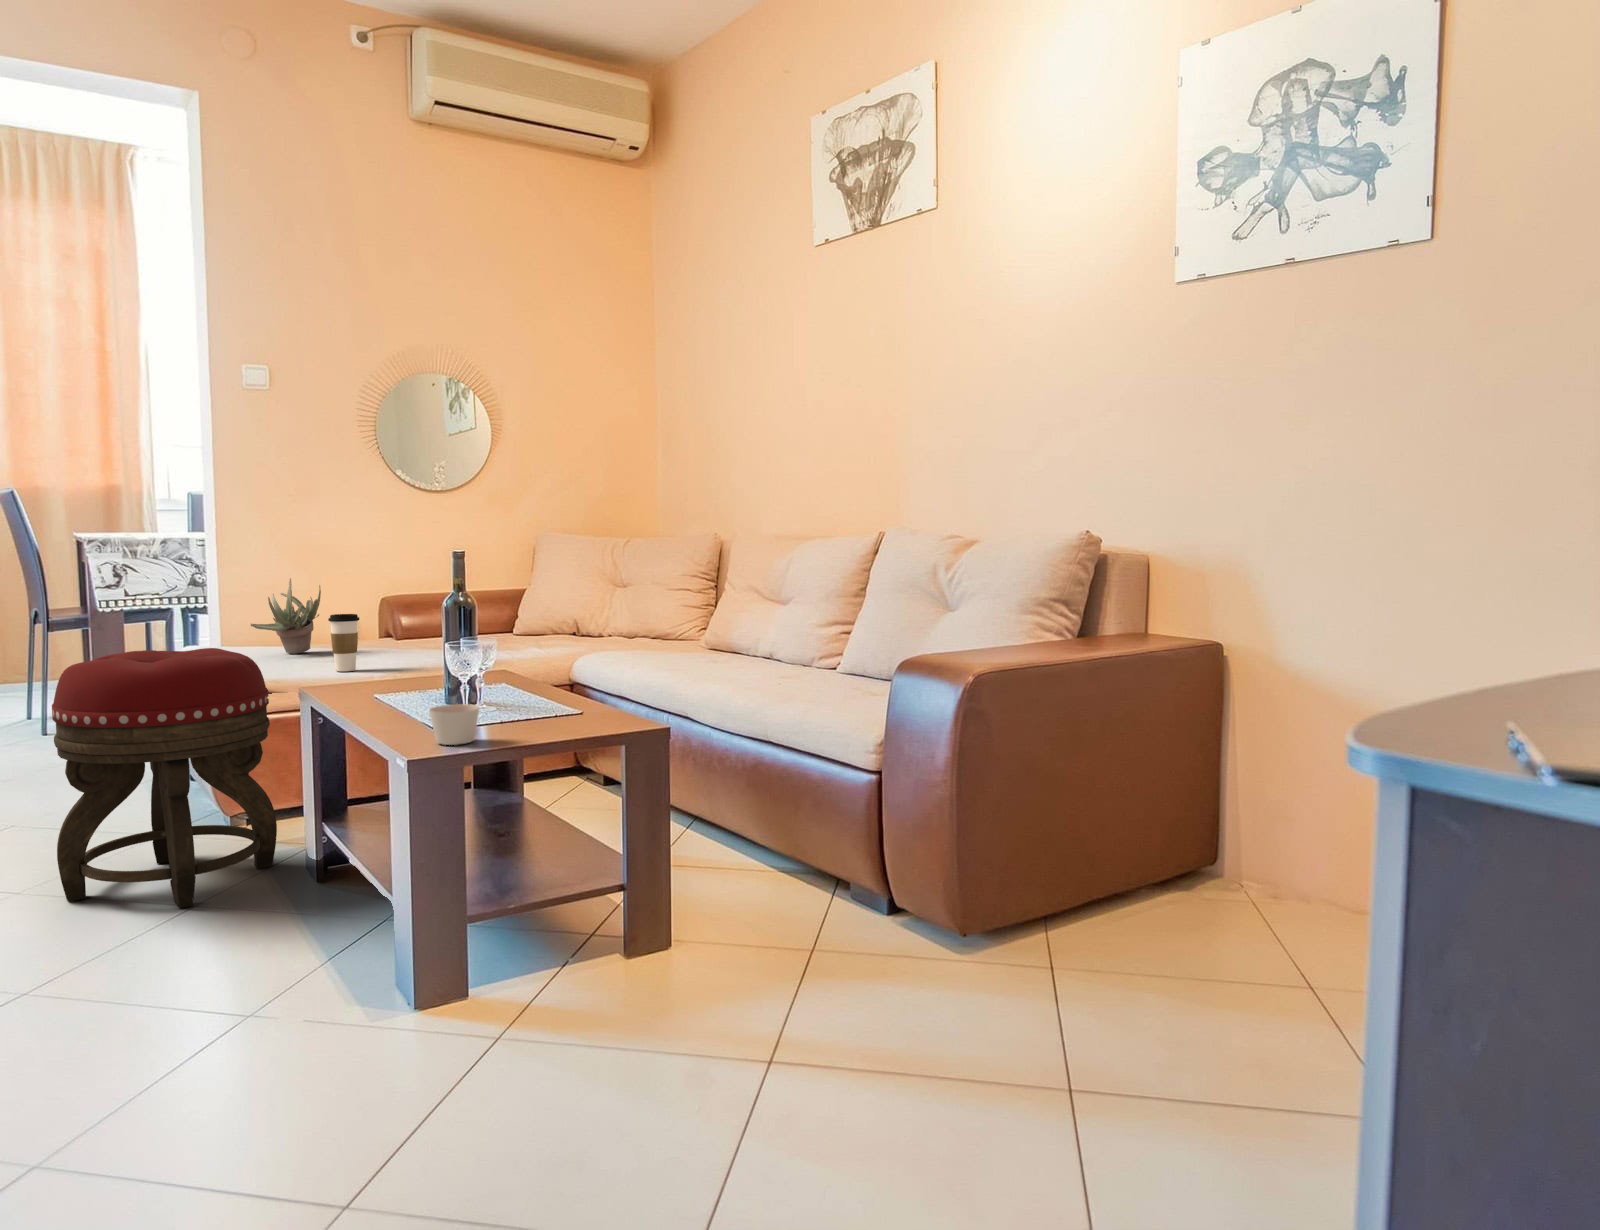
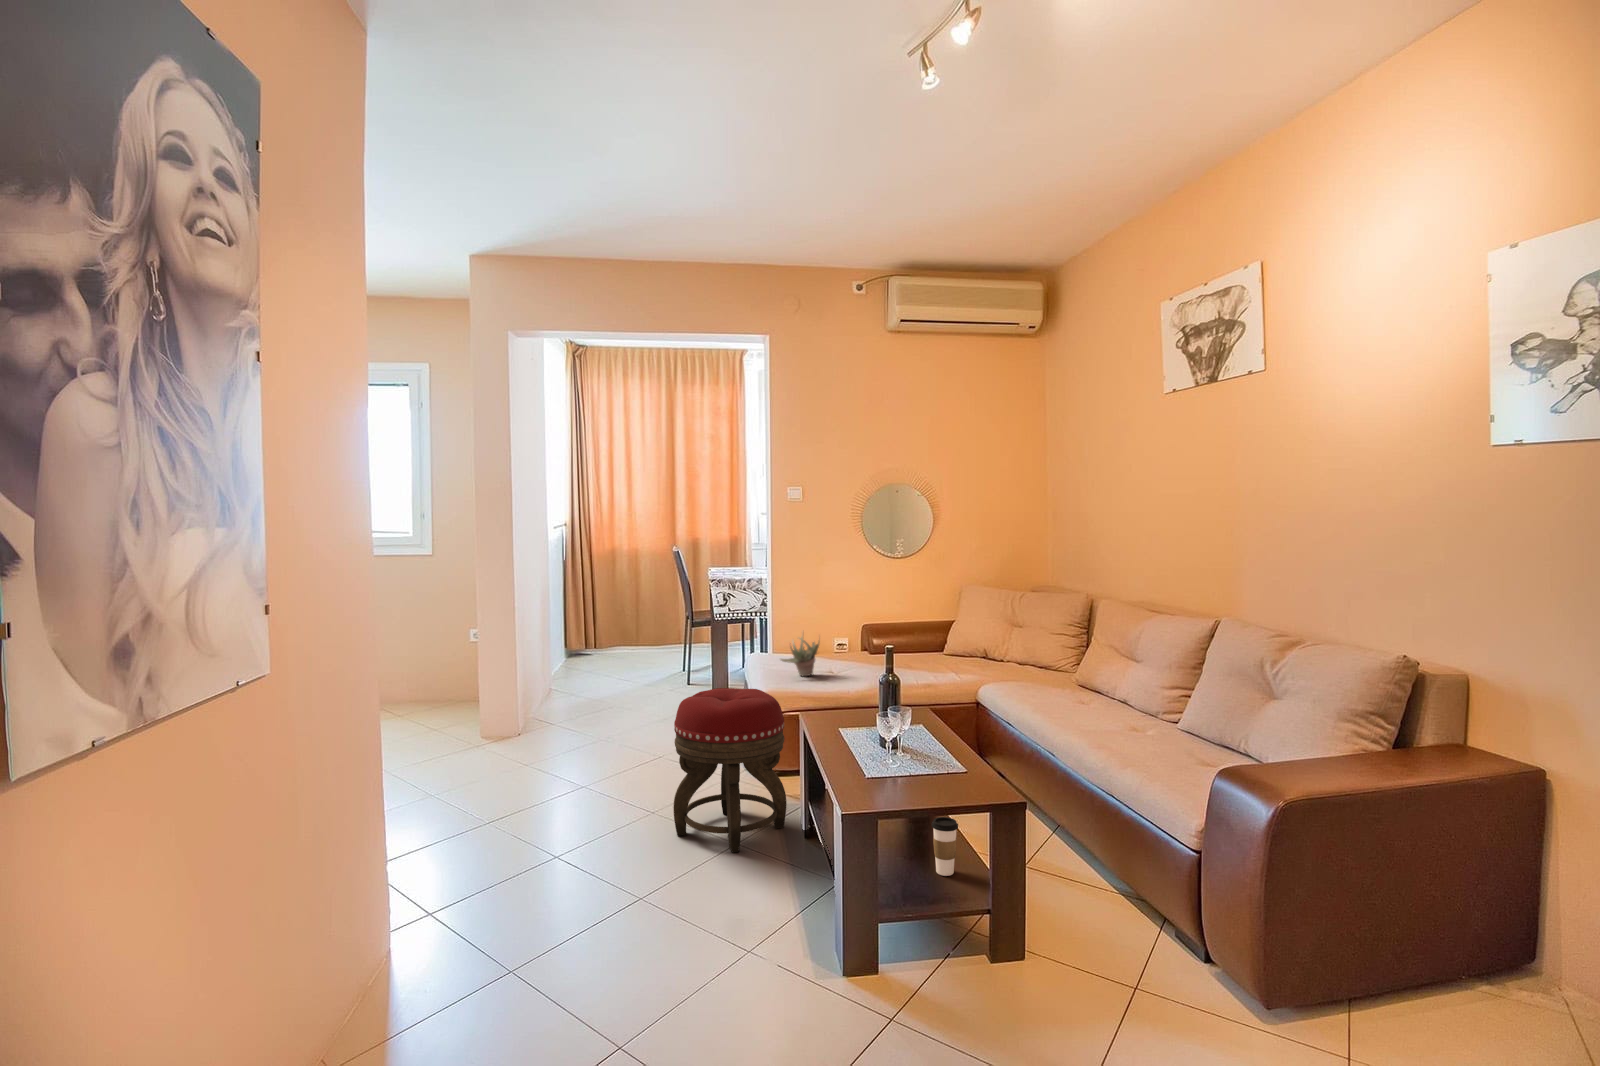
coffee cup: present [328,614,359,671] -> present [932,817,958,876]
candle: present [429,704,479,745] -> none [868,765,899,795]

